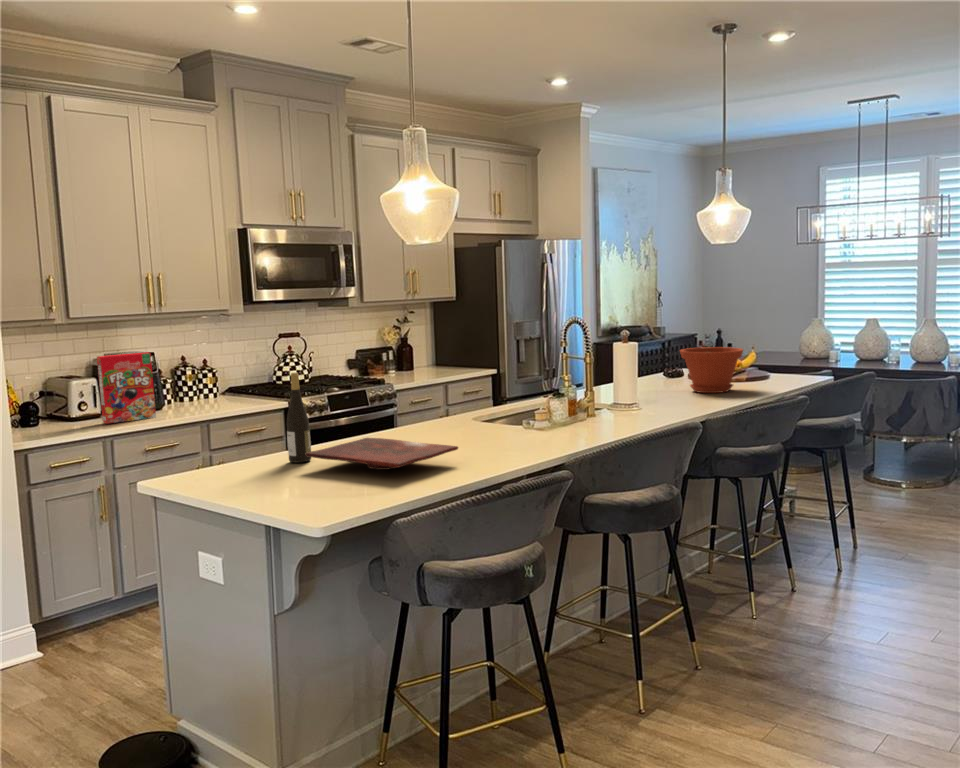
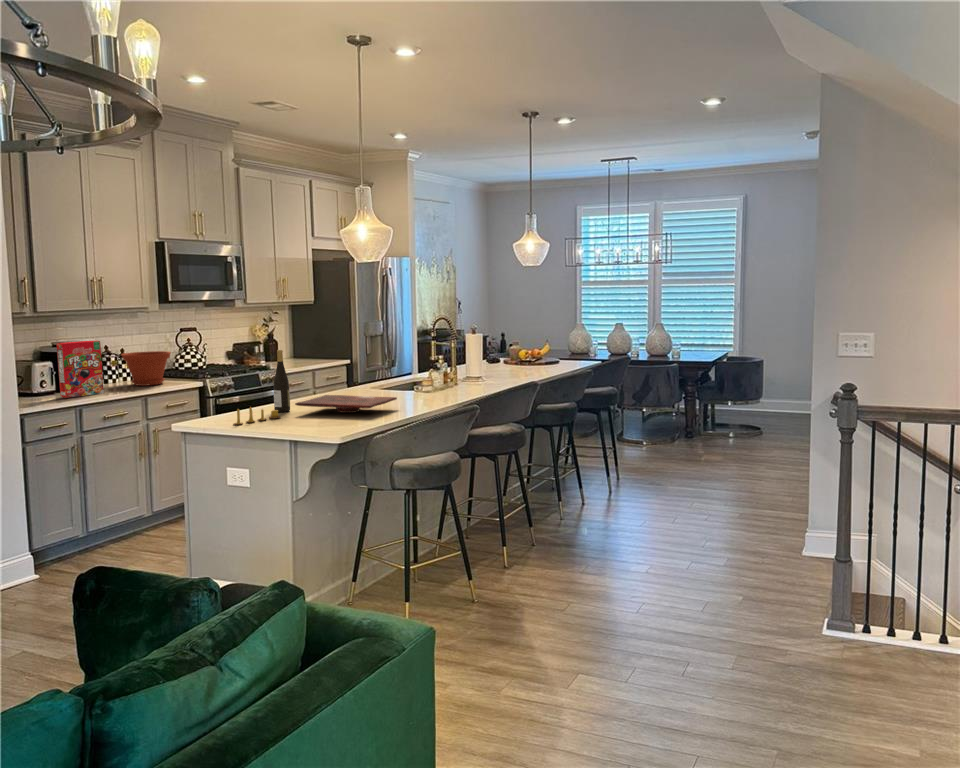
plant pot: present [680,347,743,393] -> present [121,351,171,386]
candle: none [200,459,280,488] -> present [234,407,280,425]

